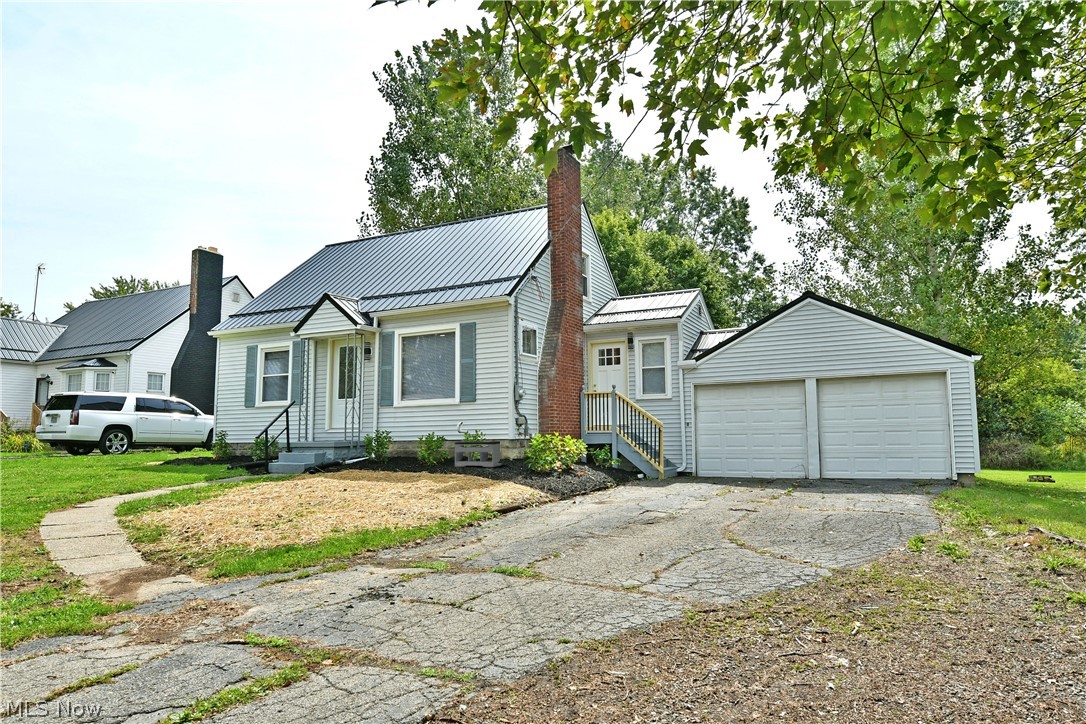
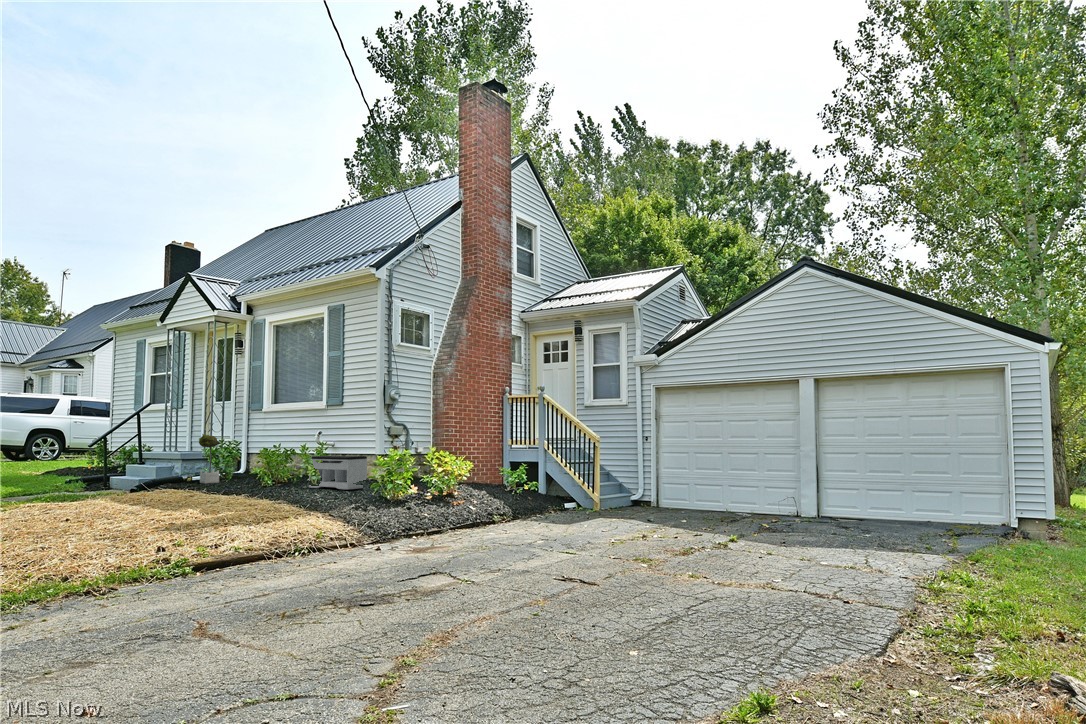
potted tree: none [349,426,367,466] -> present [199,434,221,483]

